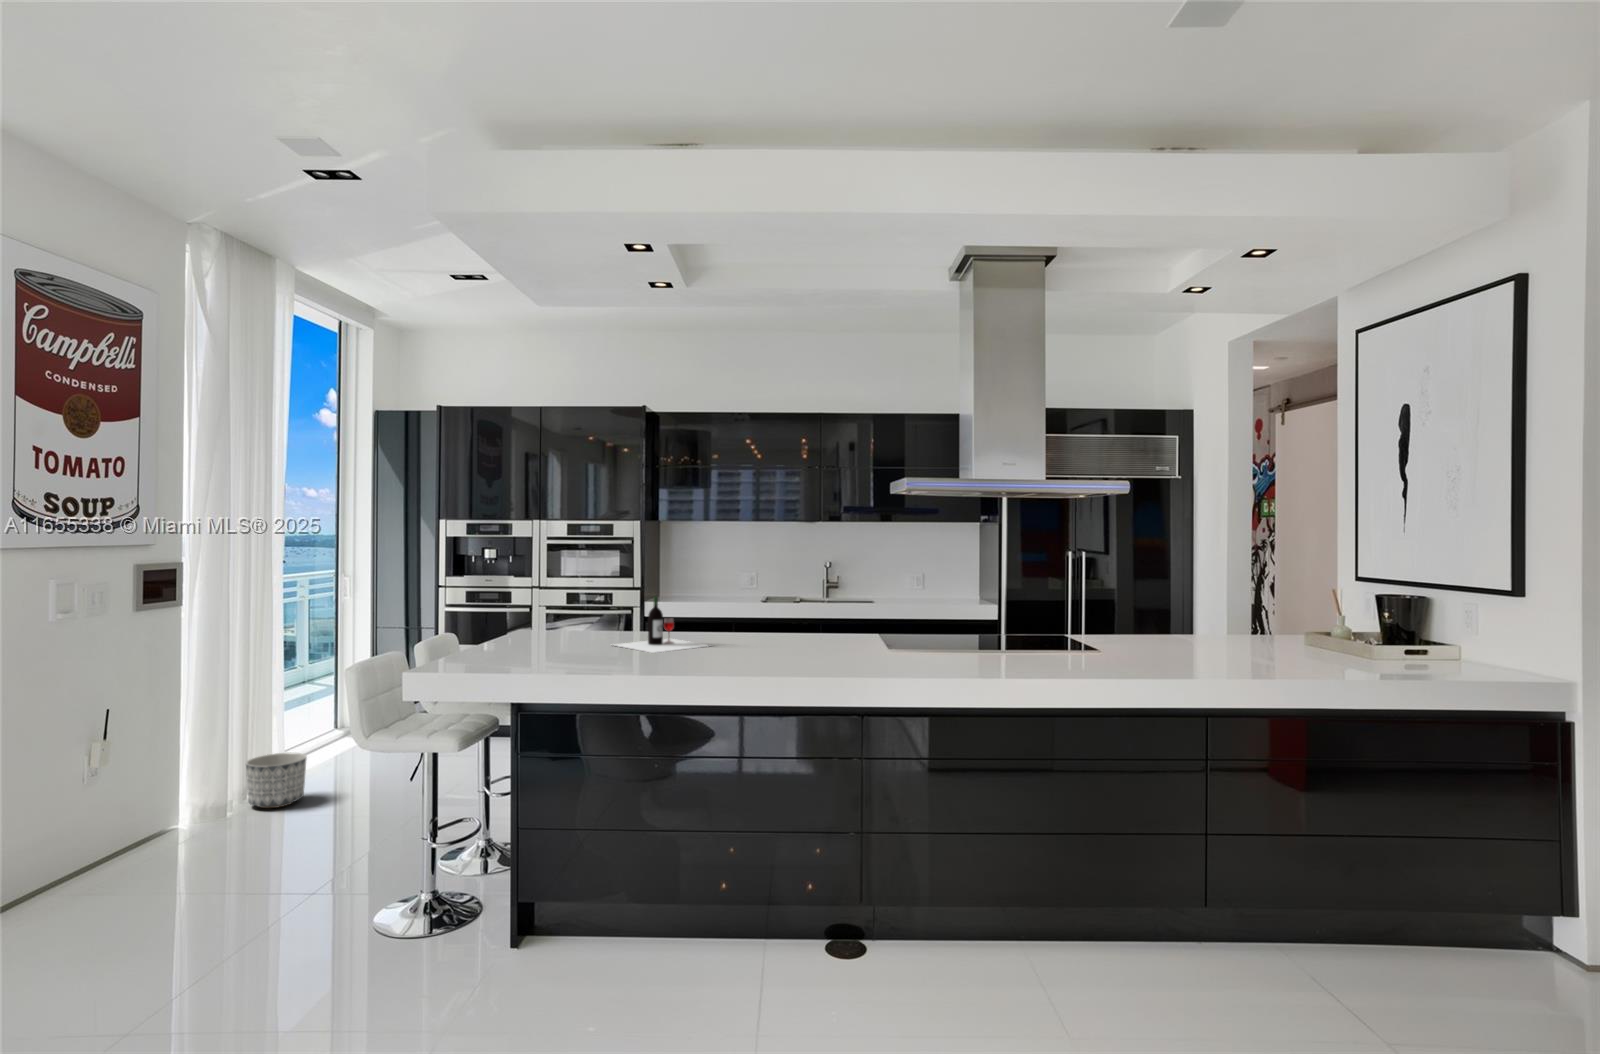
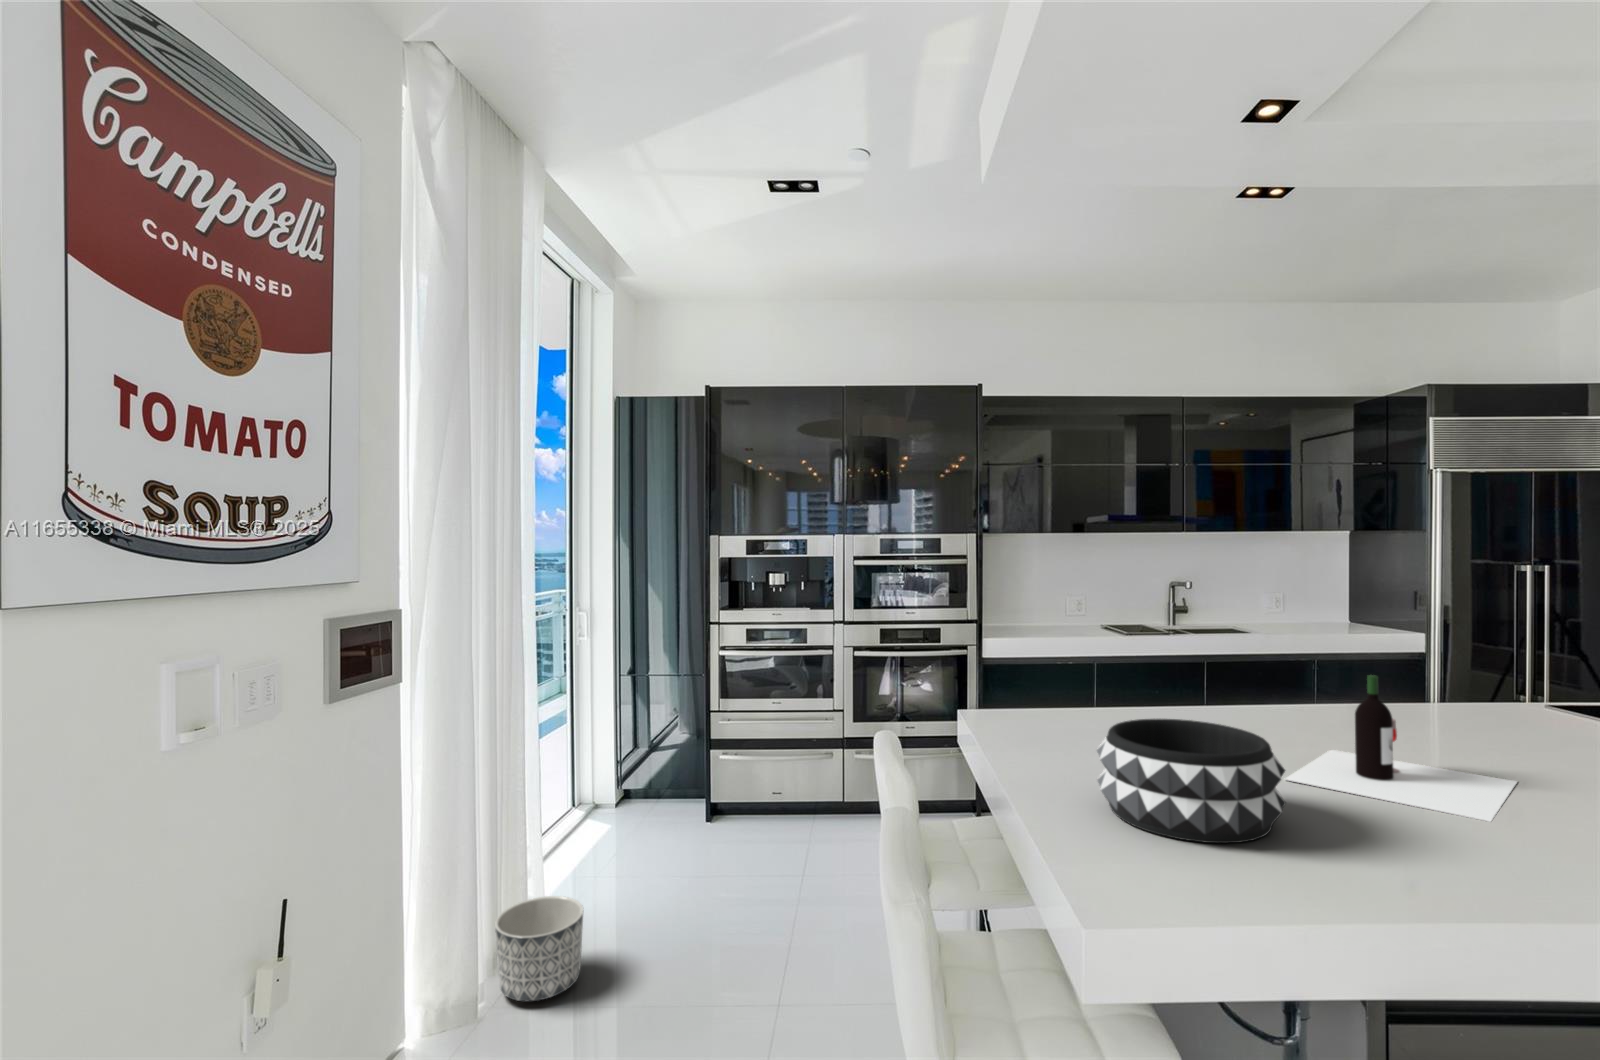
decorative bowl: none [489,613,567,656] -> present [1097,719,1286,843]

